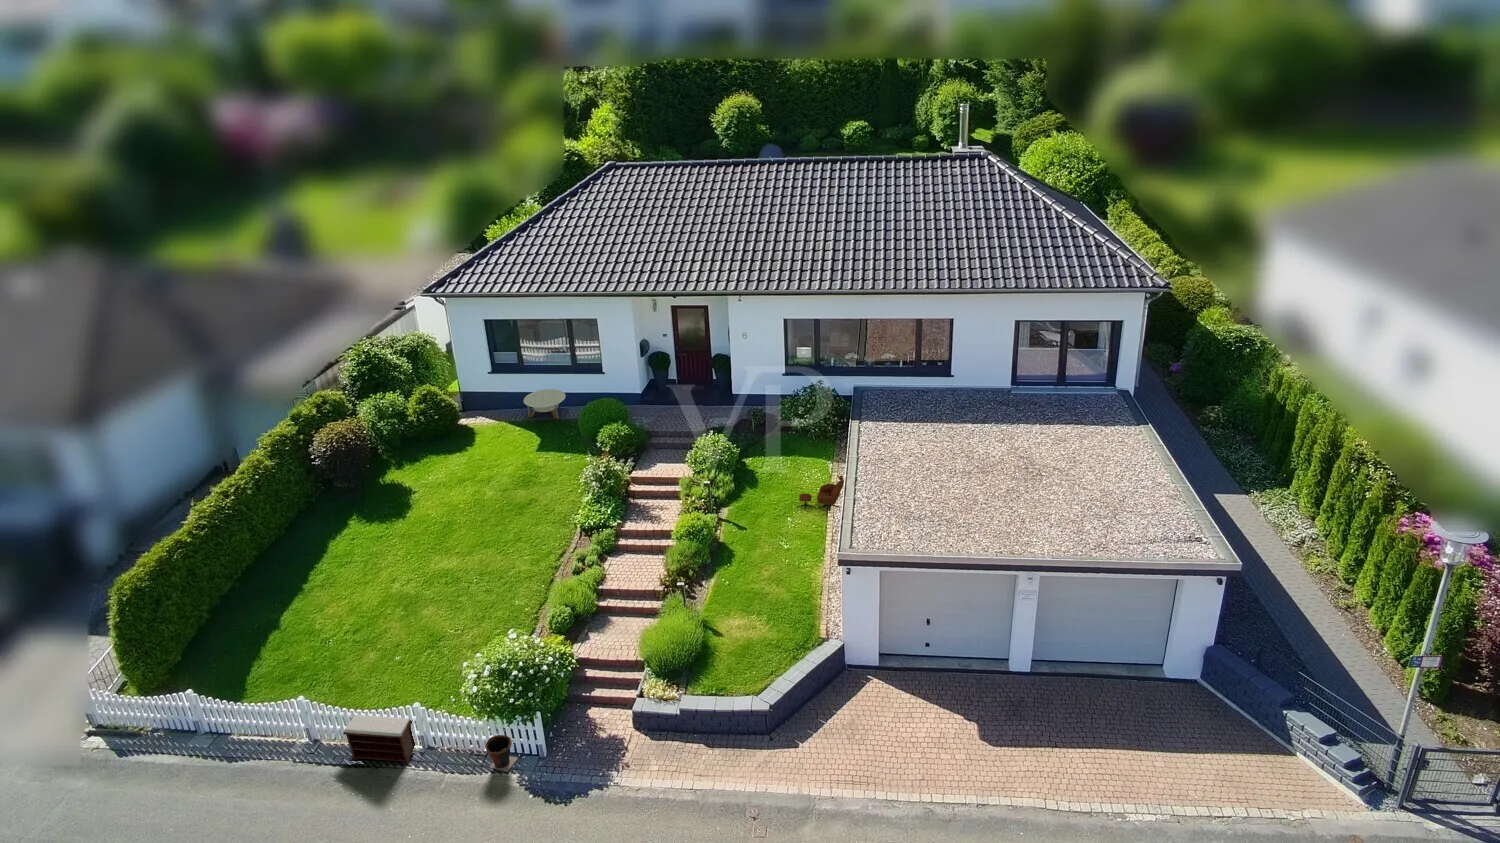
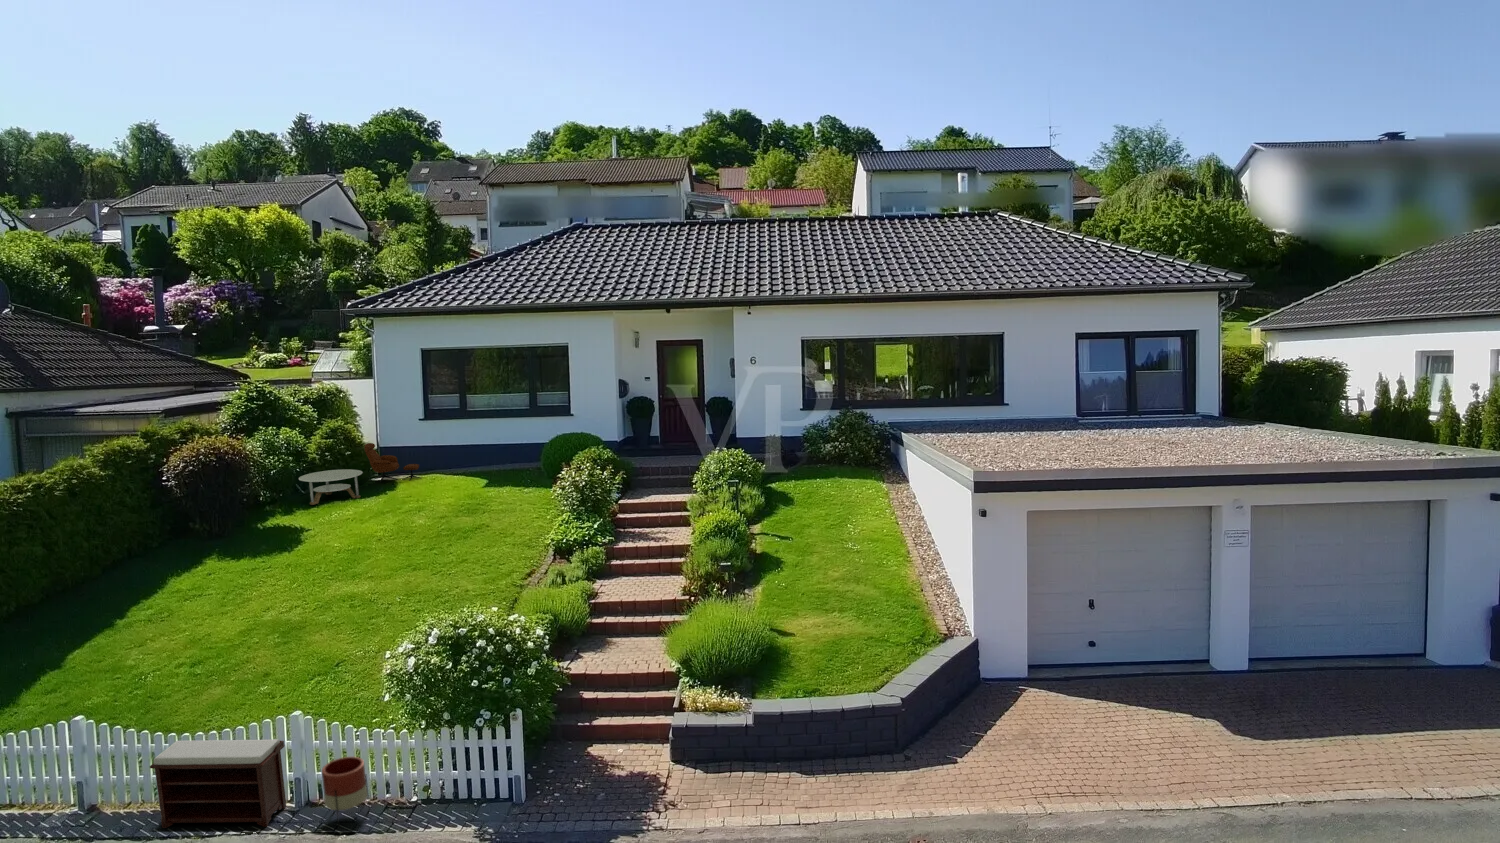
round table: present [524,389,566,419] -> present [299,469,363,505]
lounge chair: present [797,476,844,513] -> present [365,443,420,482]
planter: none [434,730,462,768] -> present [322,757,369,812]
waste bin: present [485,735,518,772] -> none [417,760,474,824]

